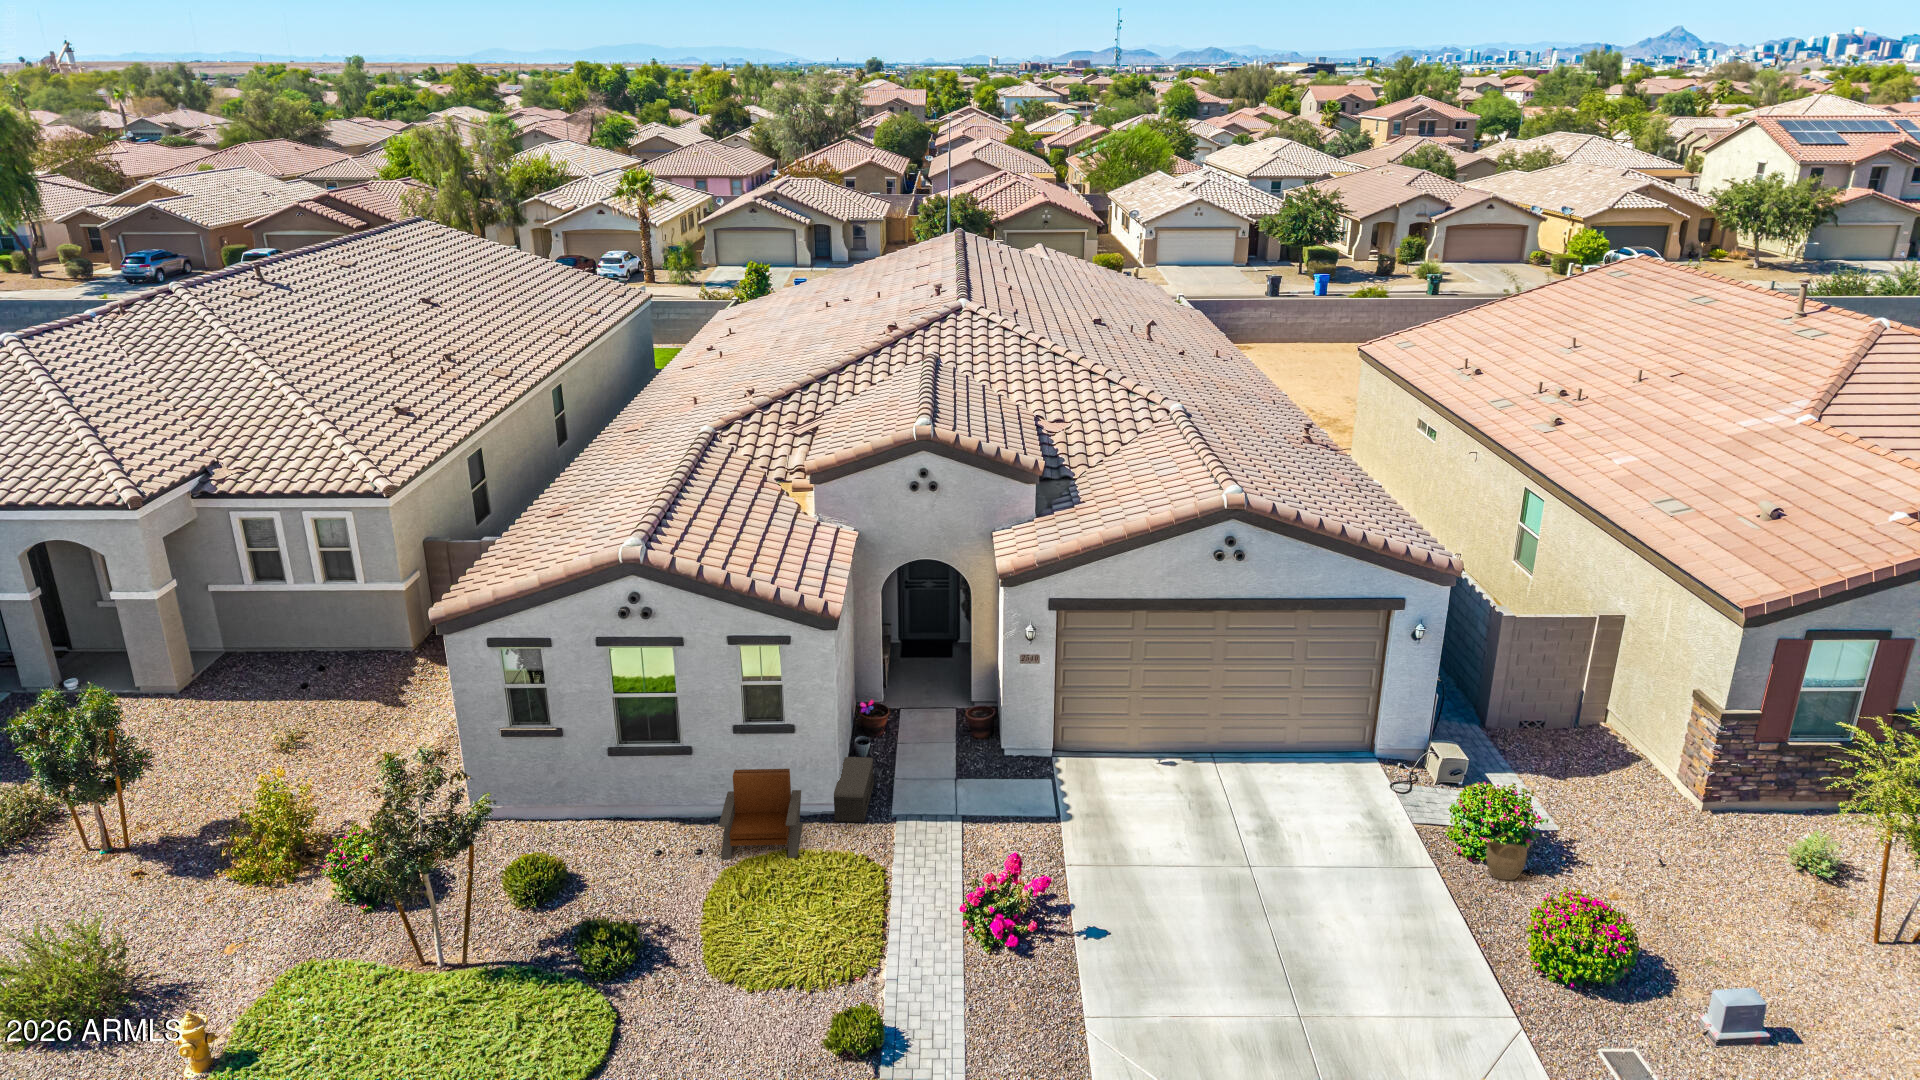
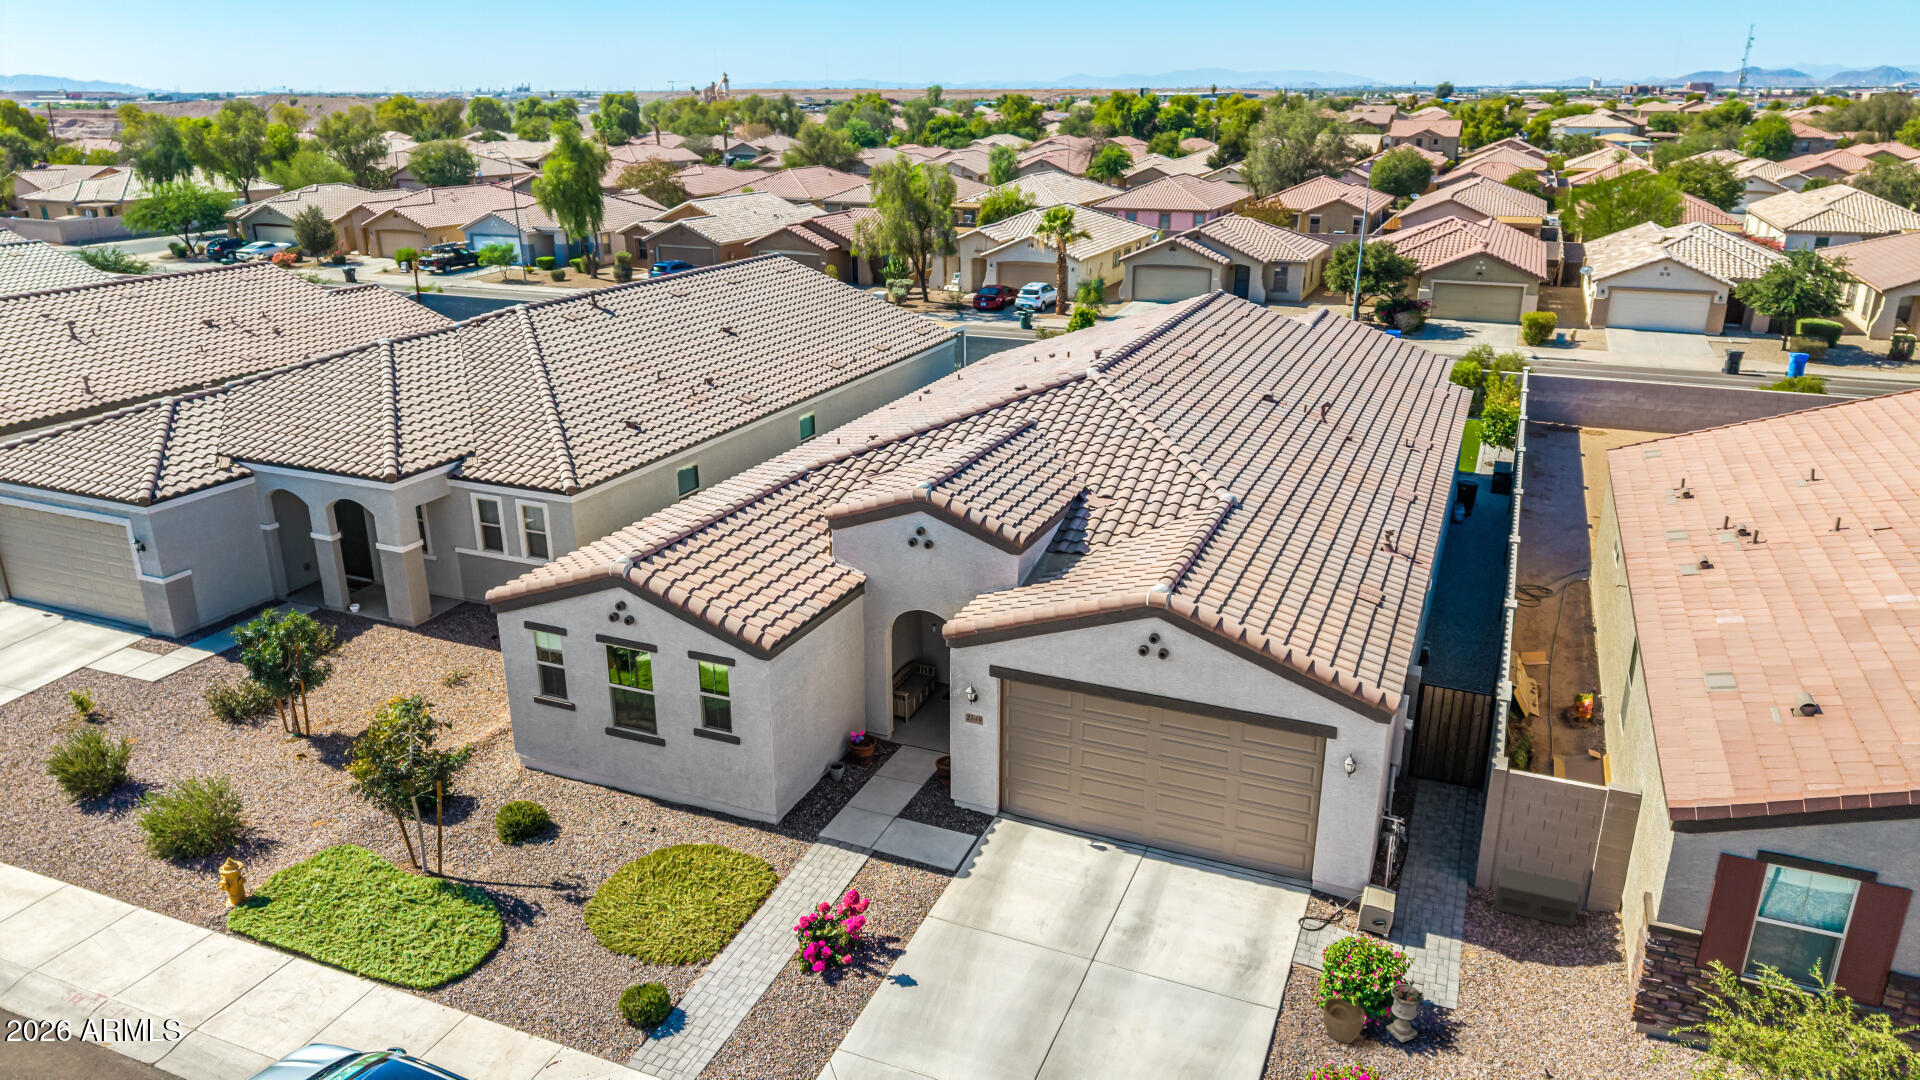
storage bench: present [834,757,874,822] -> present [1496,867,1579,927]
lounge chair: present [718,769,803,859] -> none [664,765,750,852]
planter: none [1532,814,1569,867] -> present [1386,984,1424,1043]

